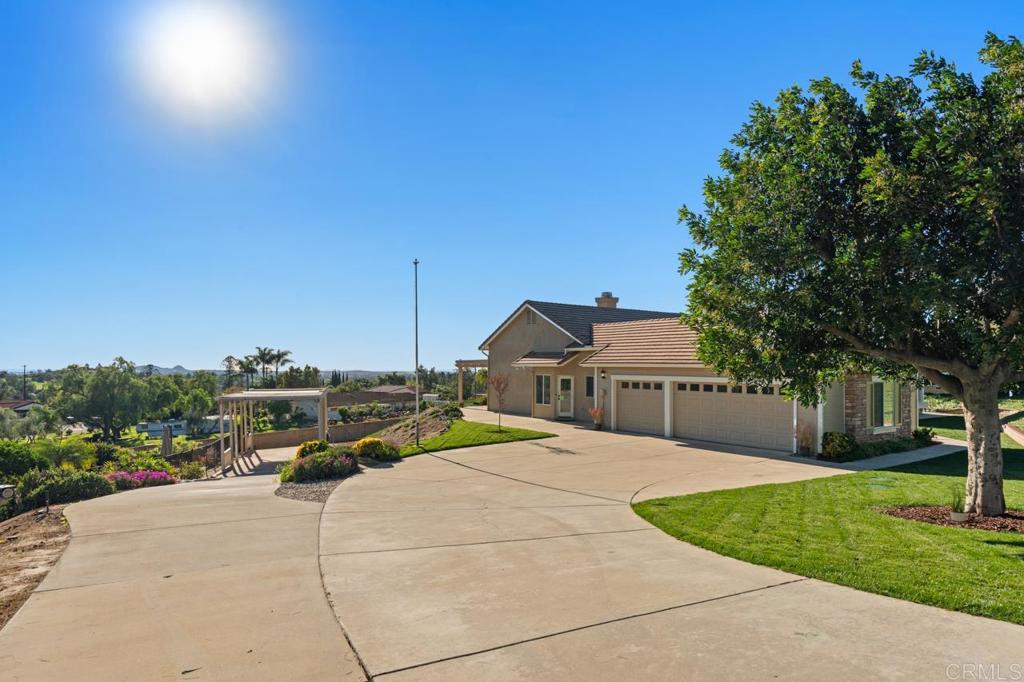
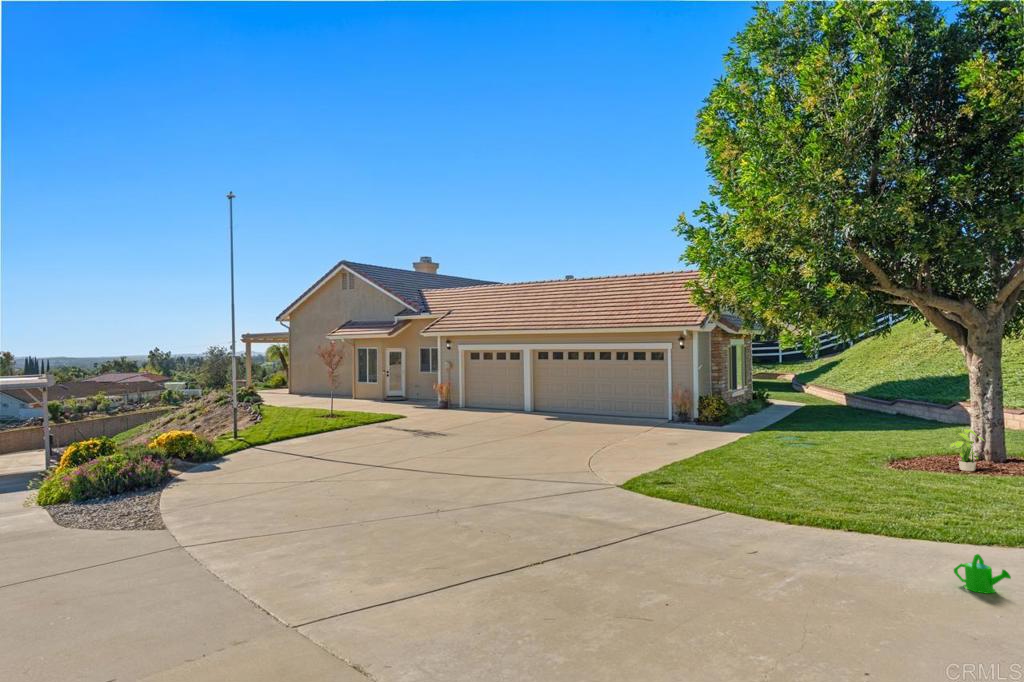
watering can: none [715,561,736,588] -> present [954,554,1011,593]

